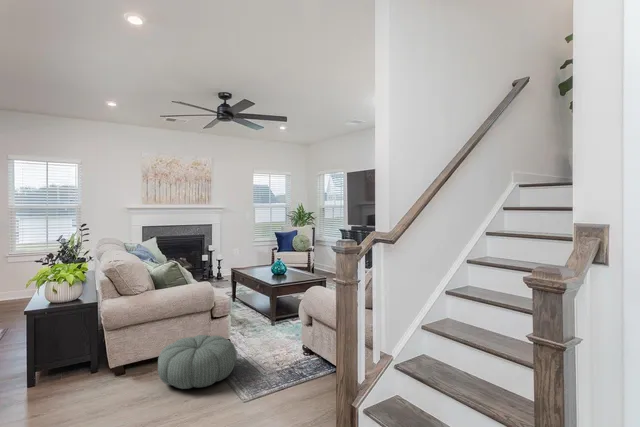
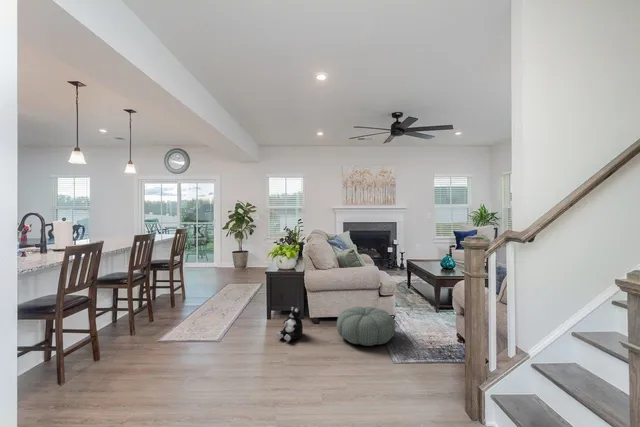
plush toy: none [57,358,103,412] -> present [276,307,303,341]

